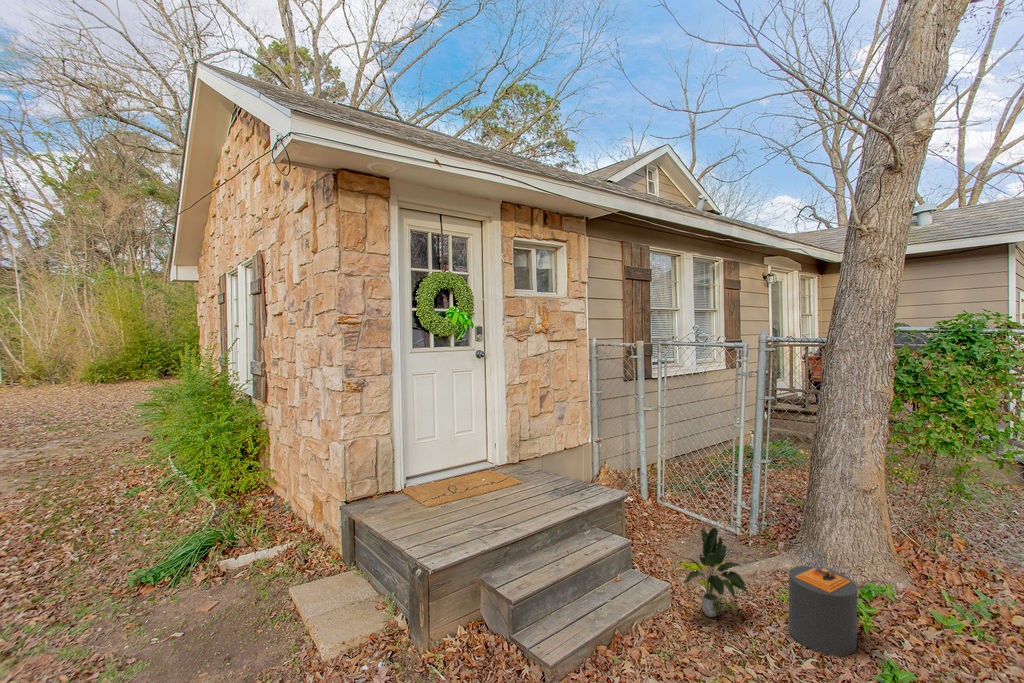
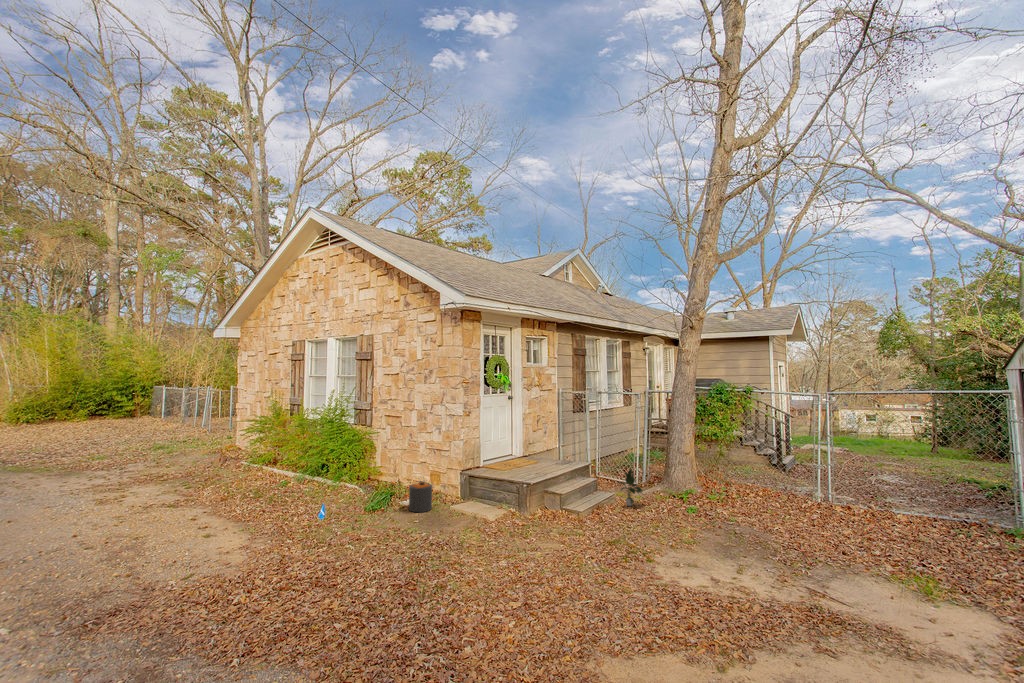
trash can: present [788,549,858,656] -> present [409,481,432,512]

